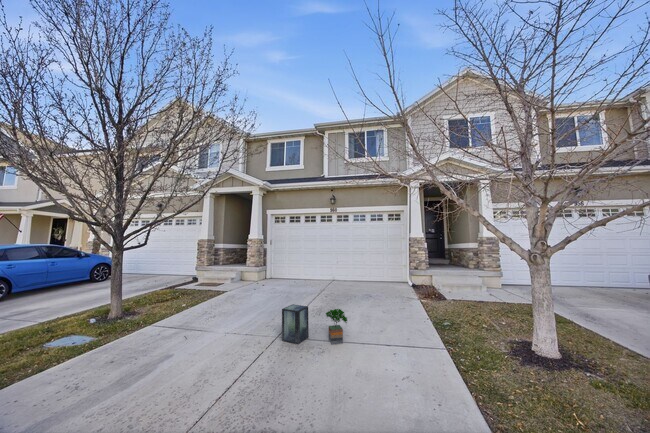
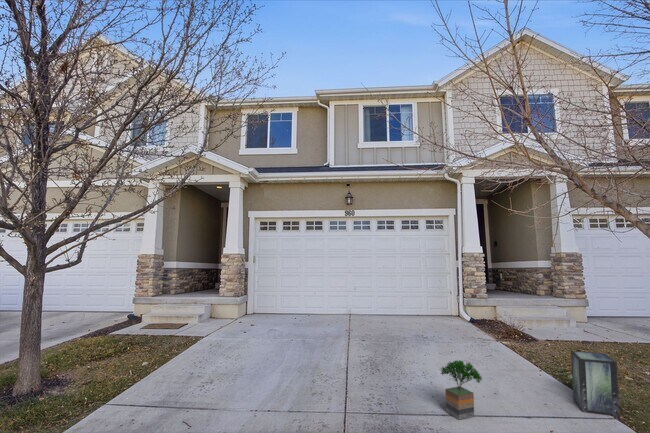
storage box: present [282,304,309,344] -> present [571,351,620,416]

